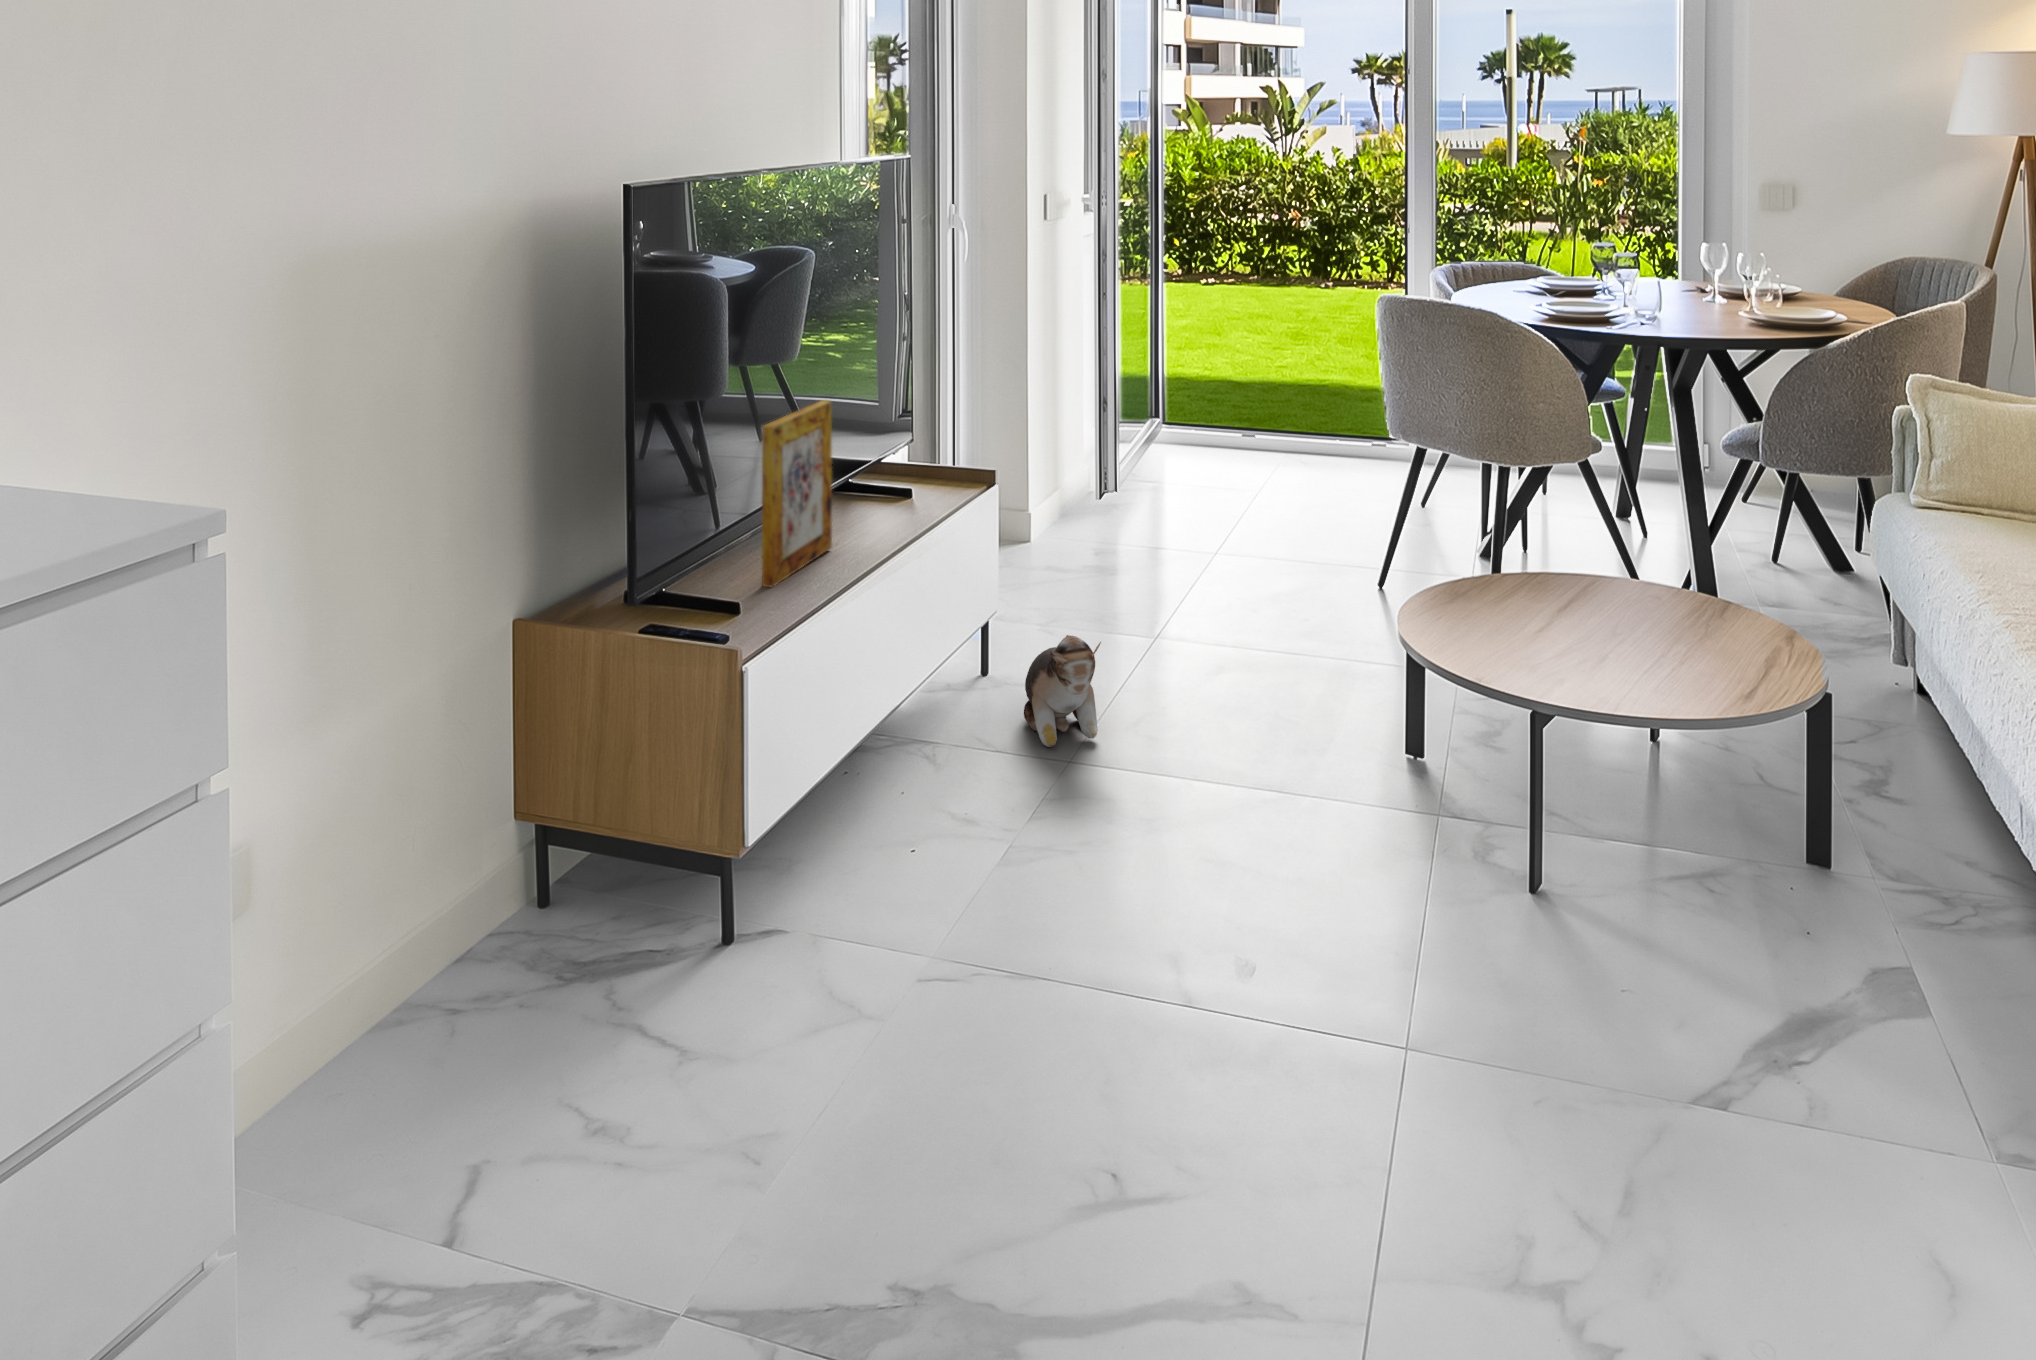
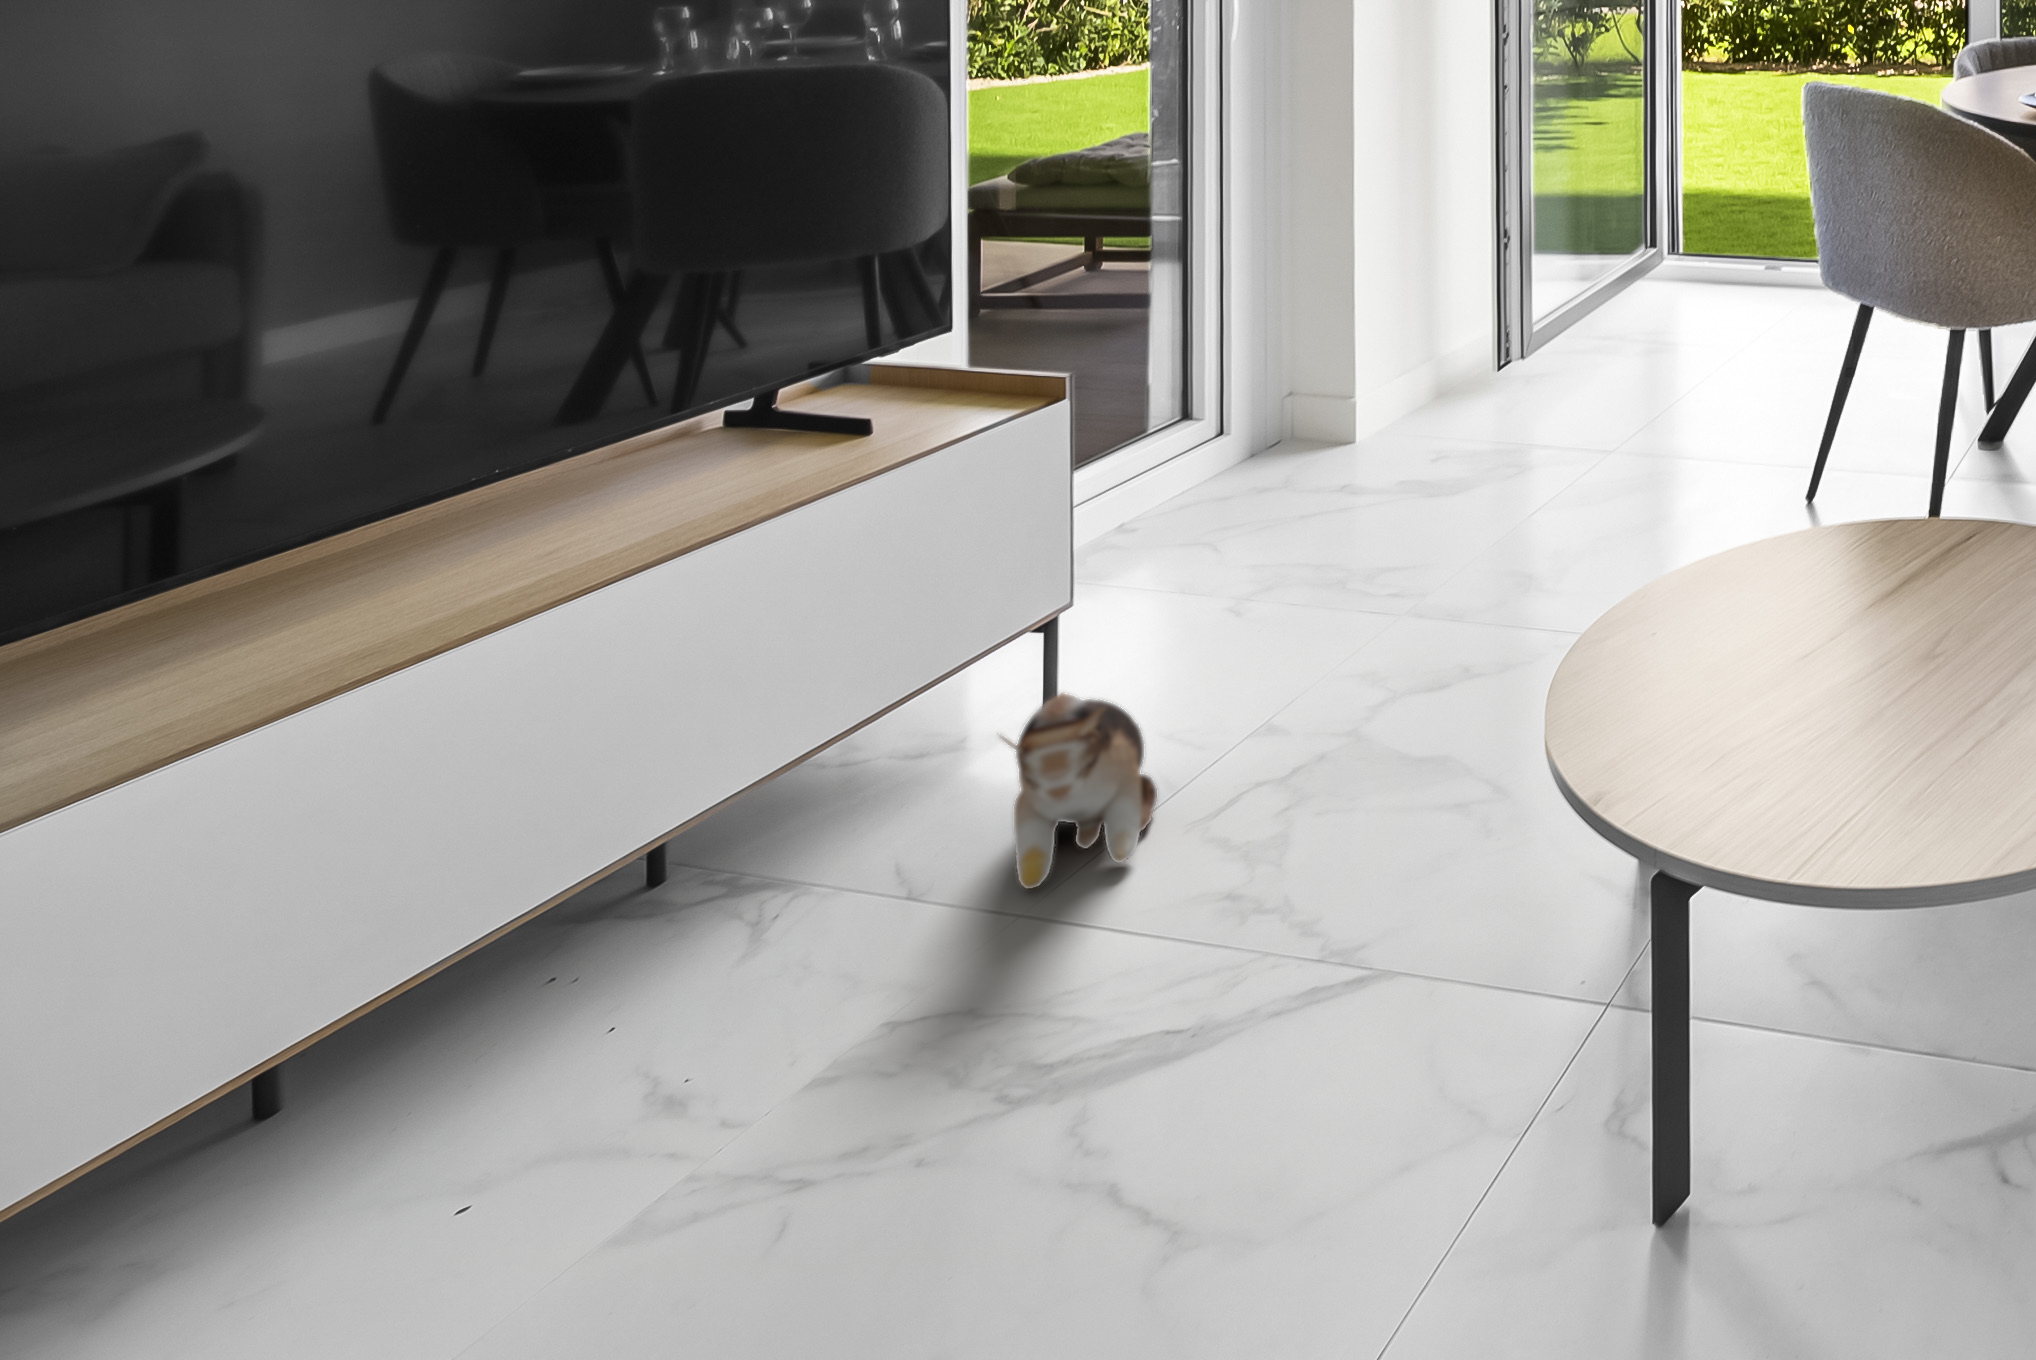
picture frame: present [762,400,832,587] -> none [130,311,485,718]

